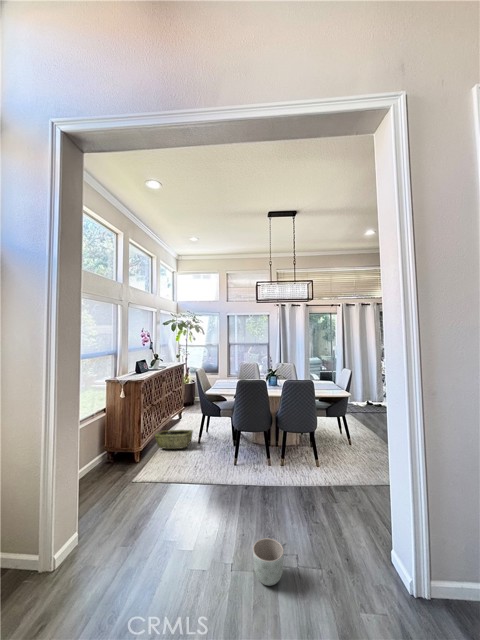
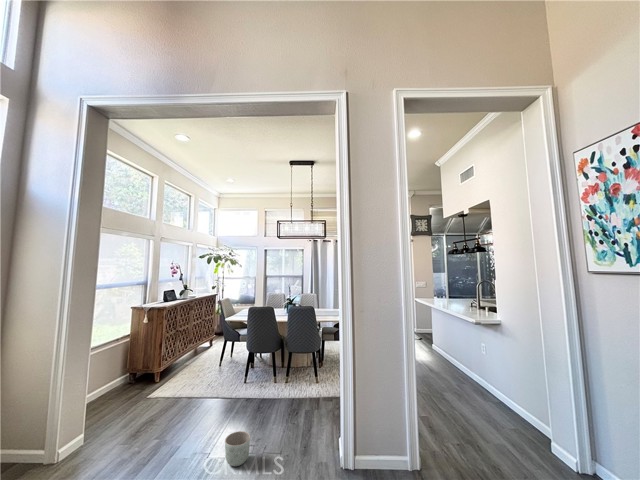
woven basket: present [155,430,193,449] -> none [177,354,214,371]

